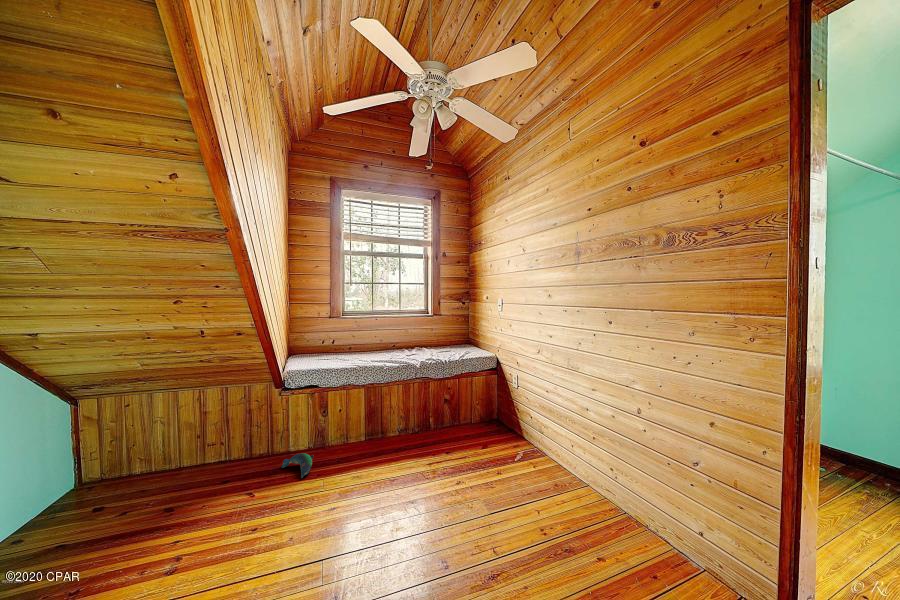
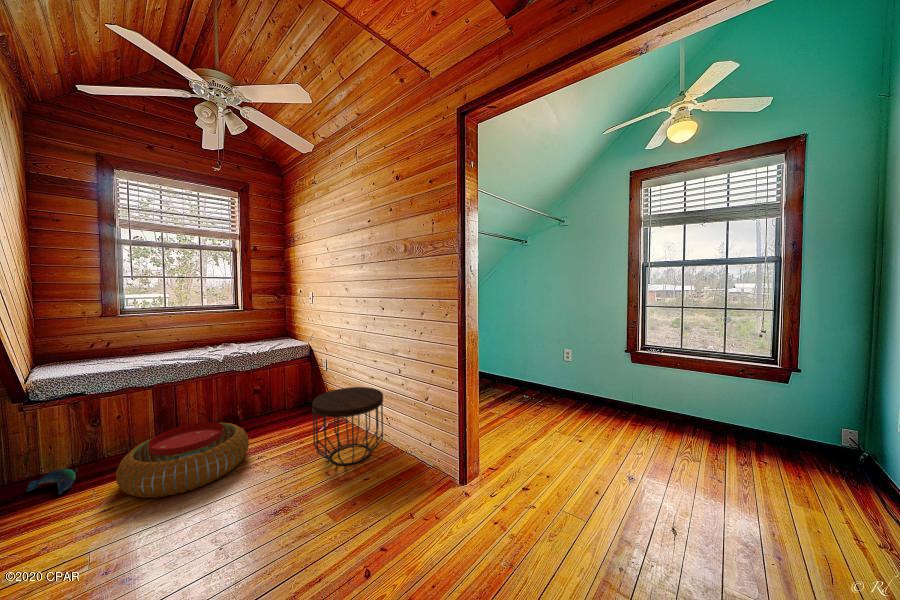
side table: none [519,418,611,525] -> present [312,387,383,465]
pouf: none [340,431,448,509] -> present [116,422,249,498]

